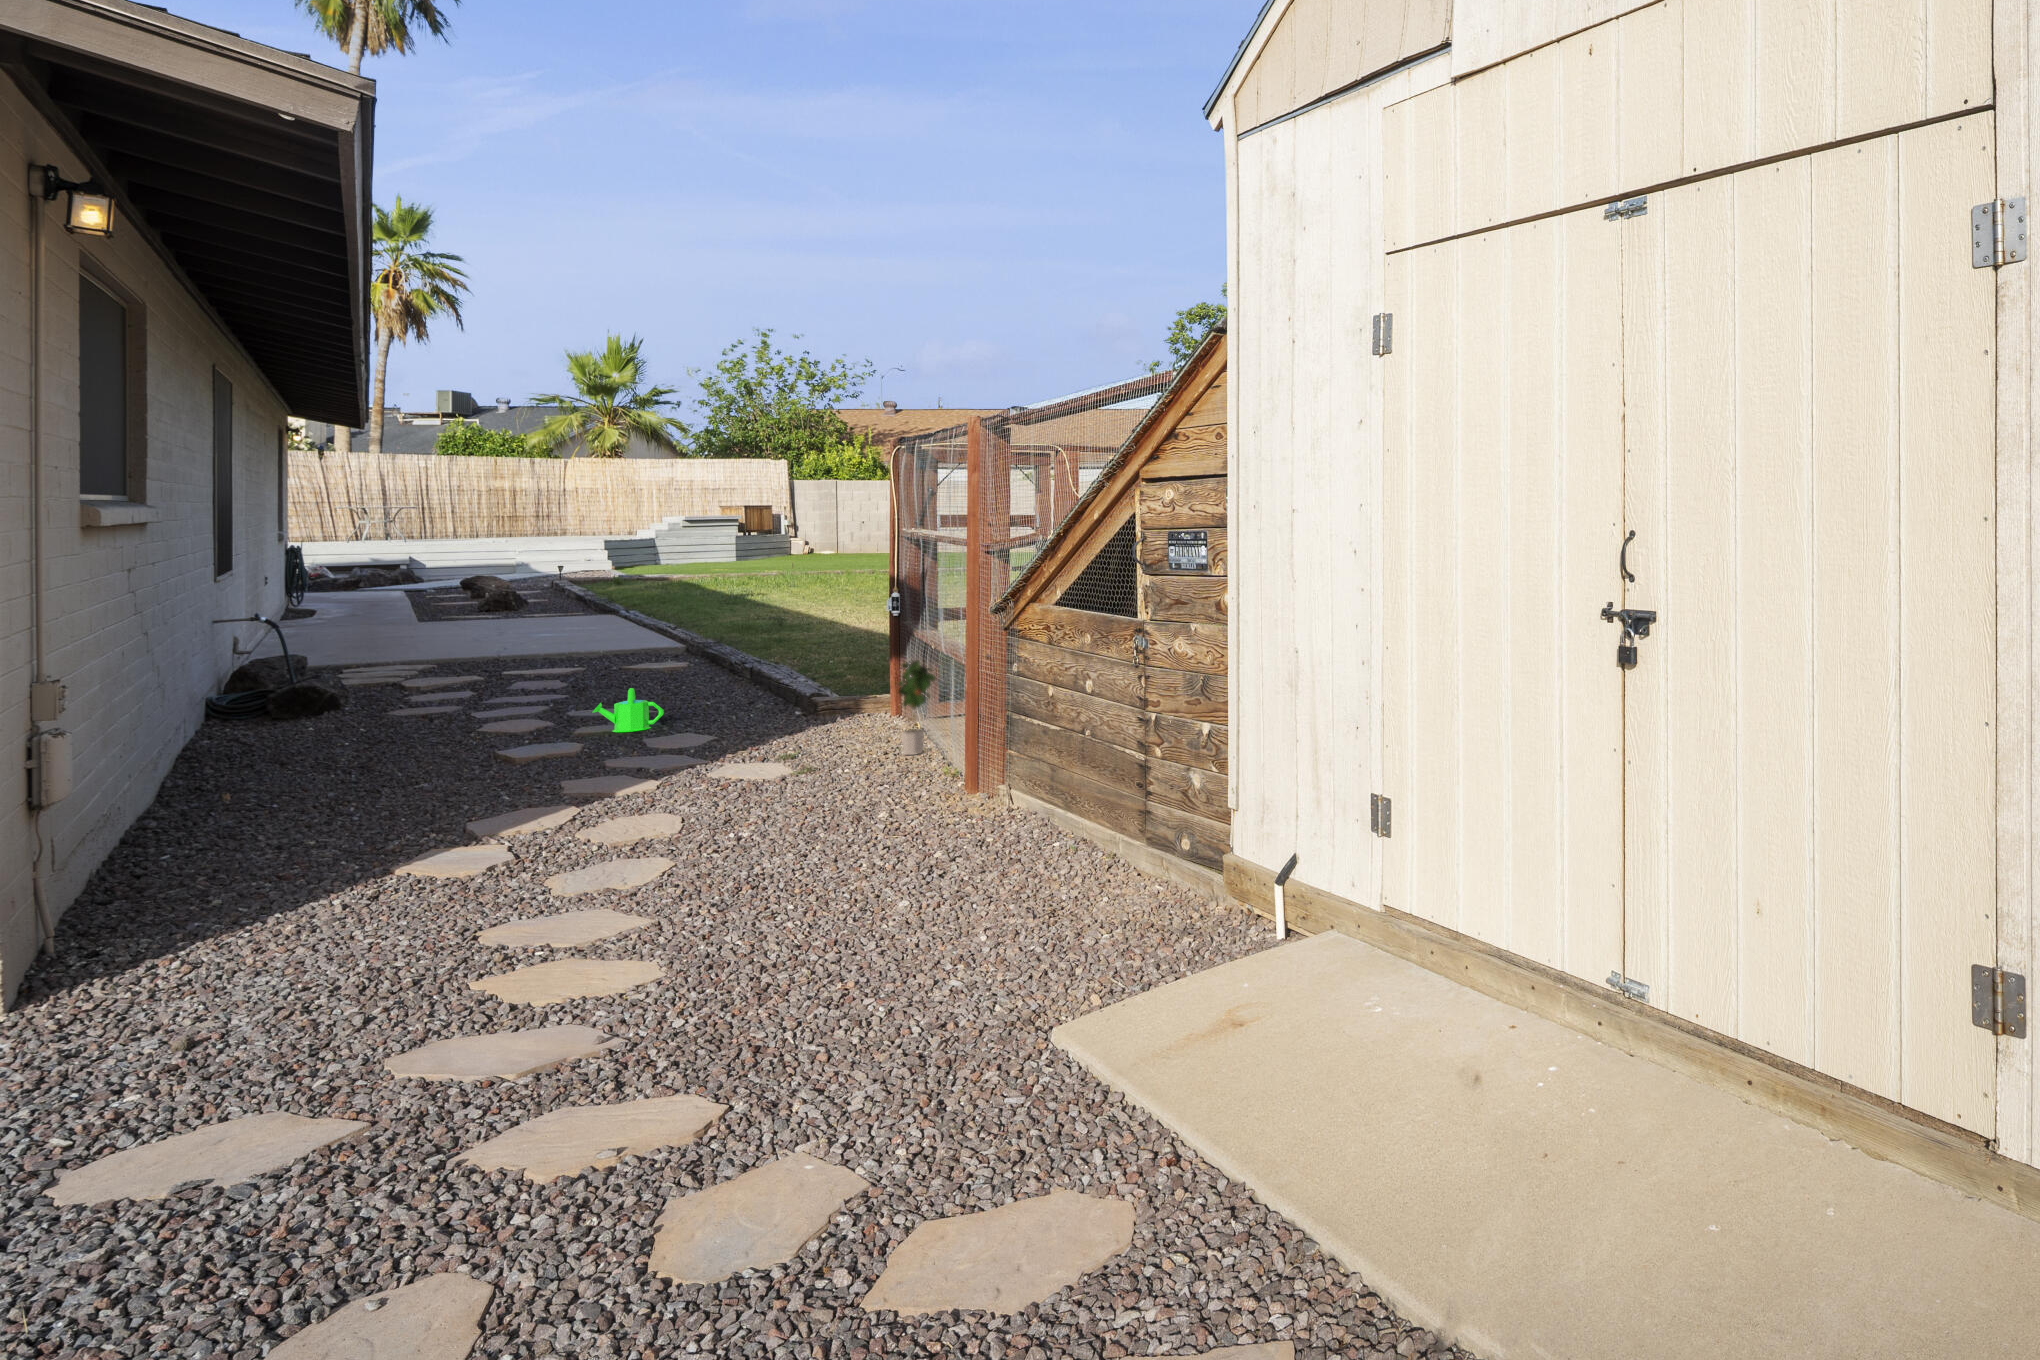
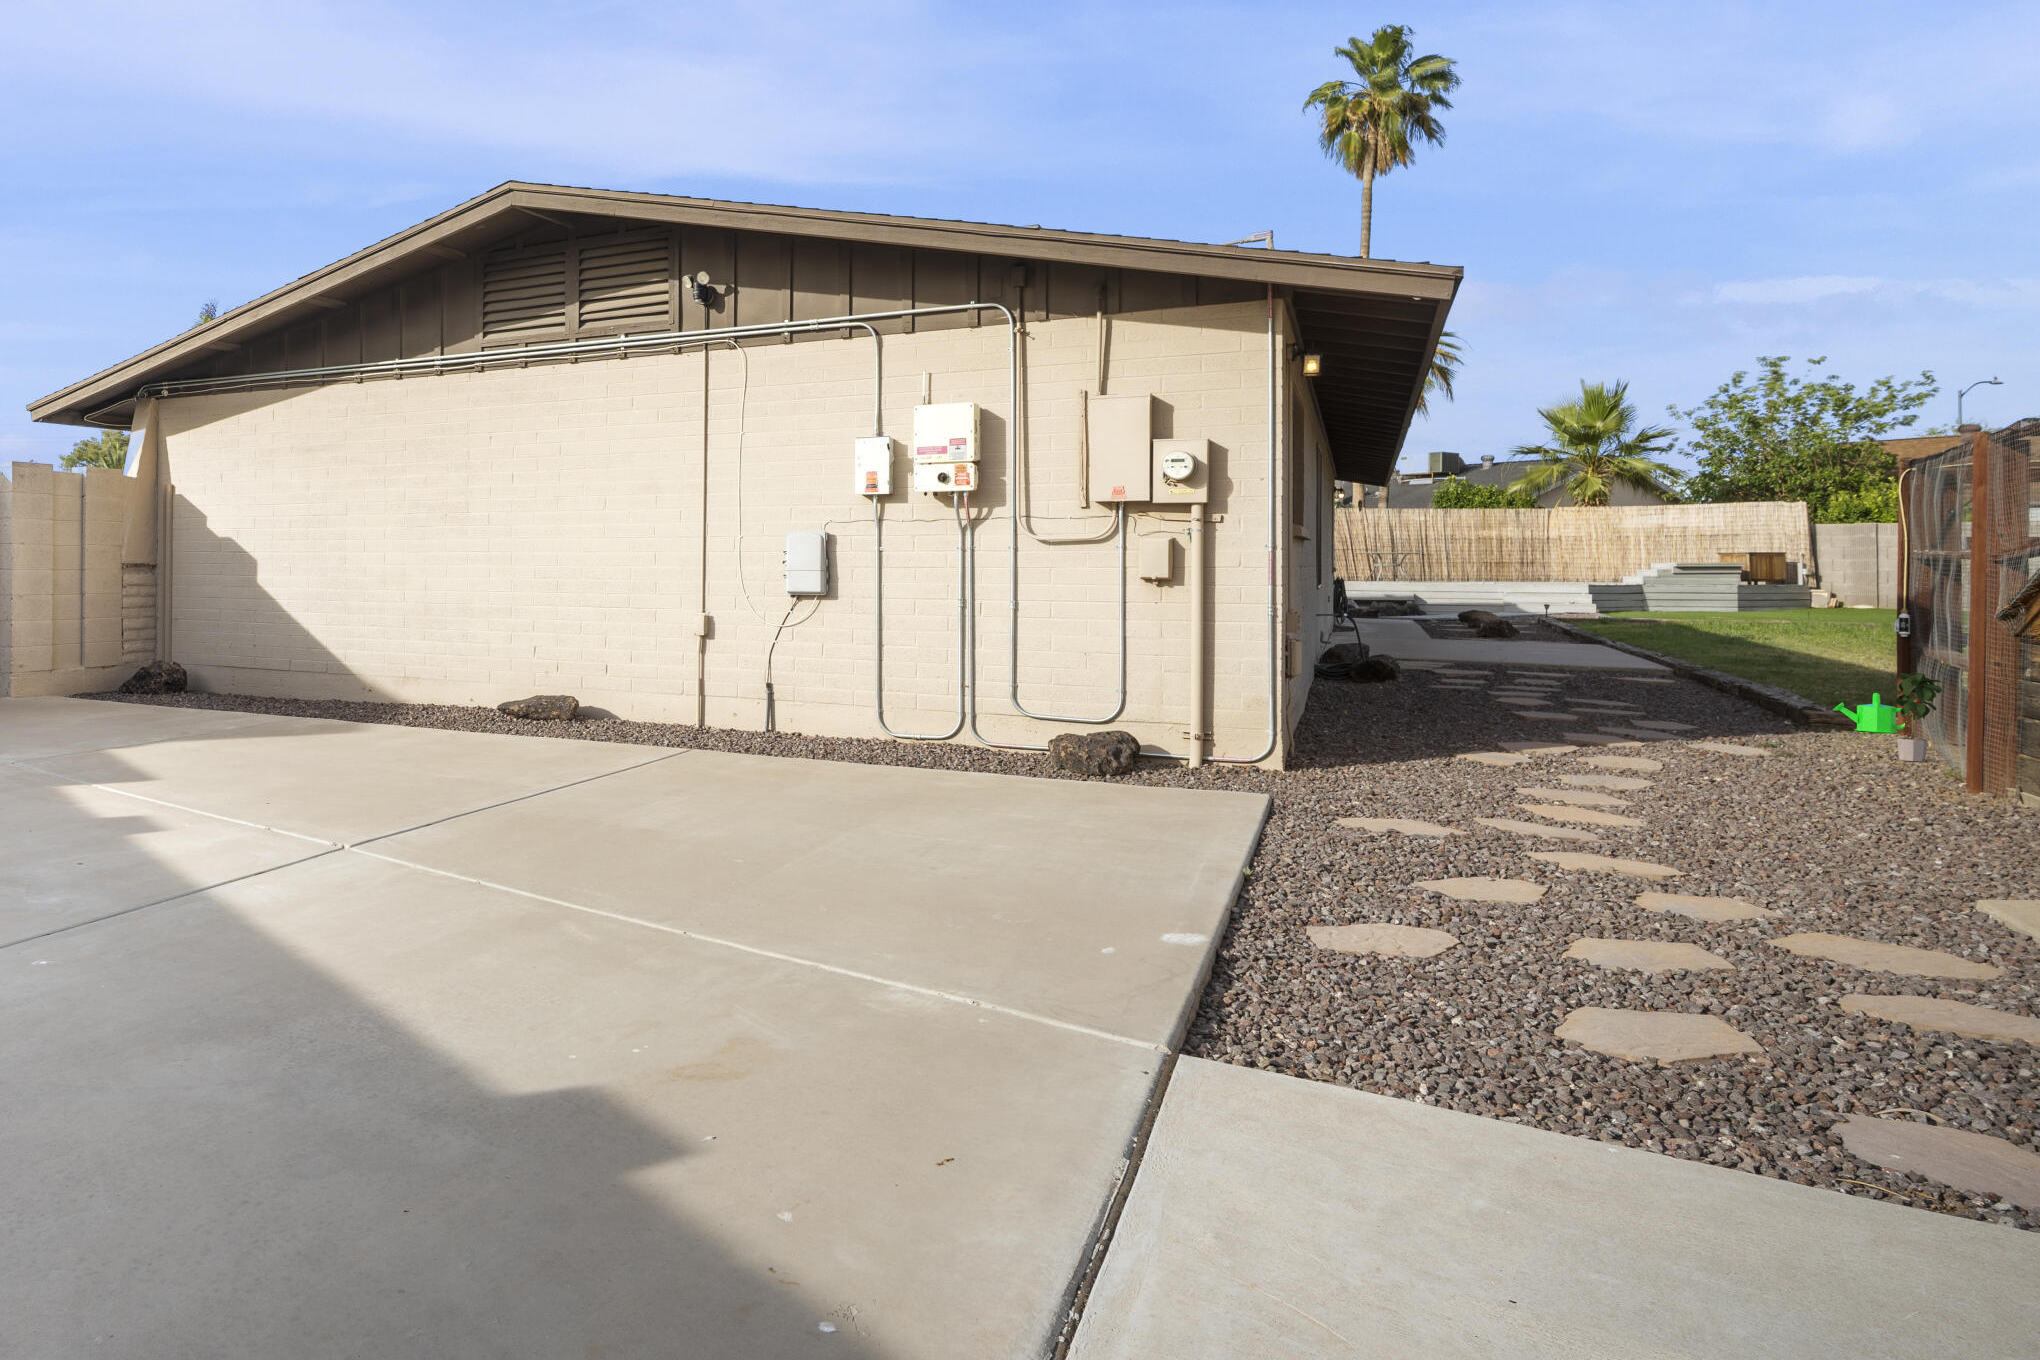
watering can: present [592,688,664,733] -> present [1833,693,1906,733]

